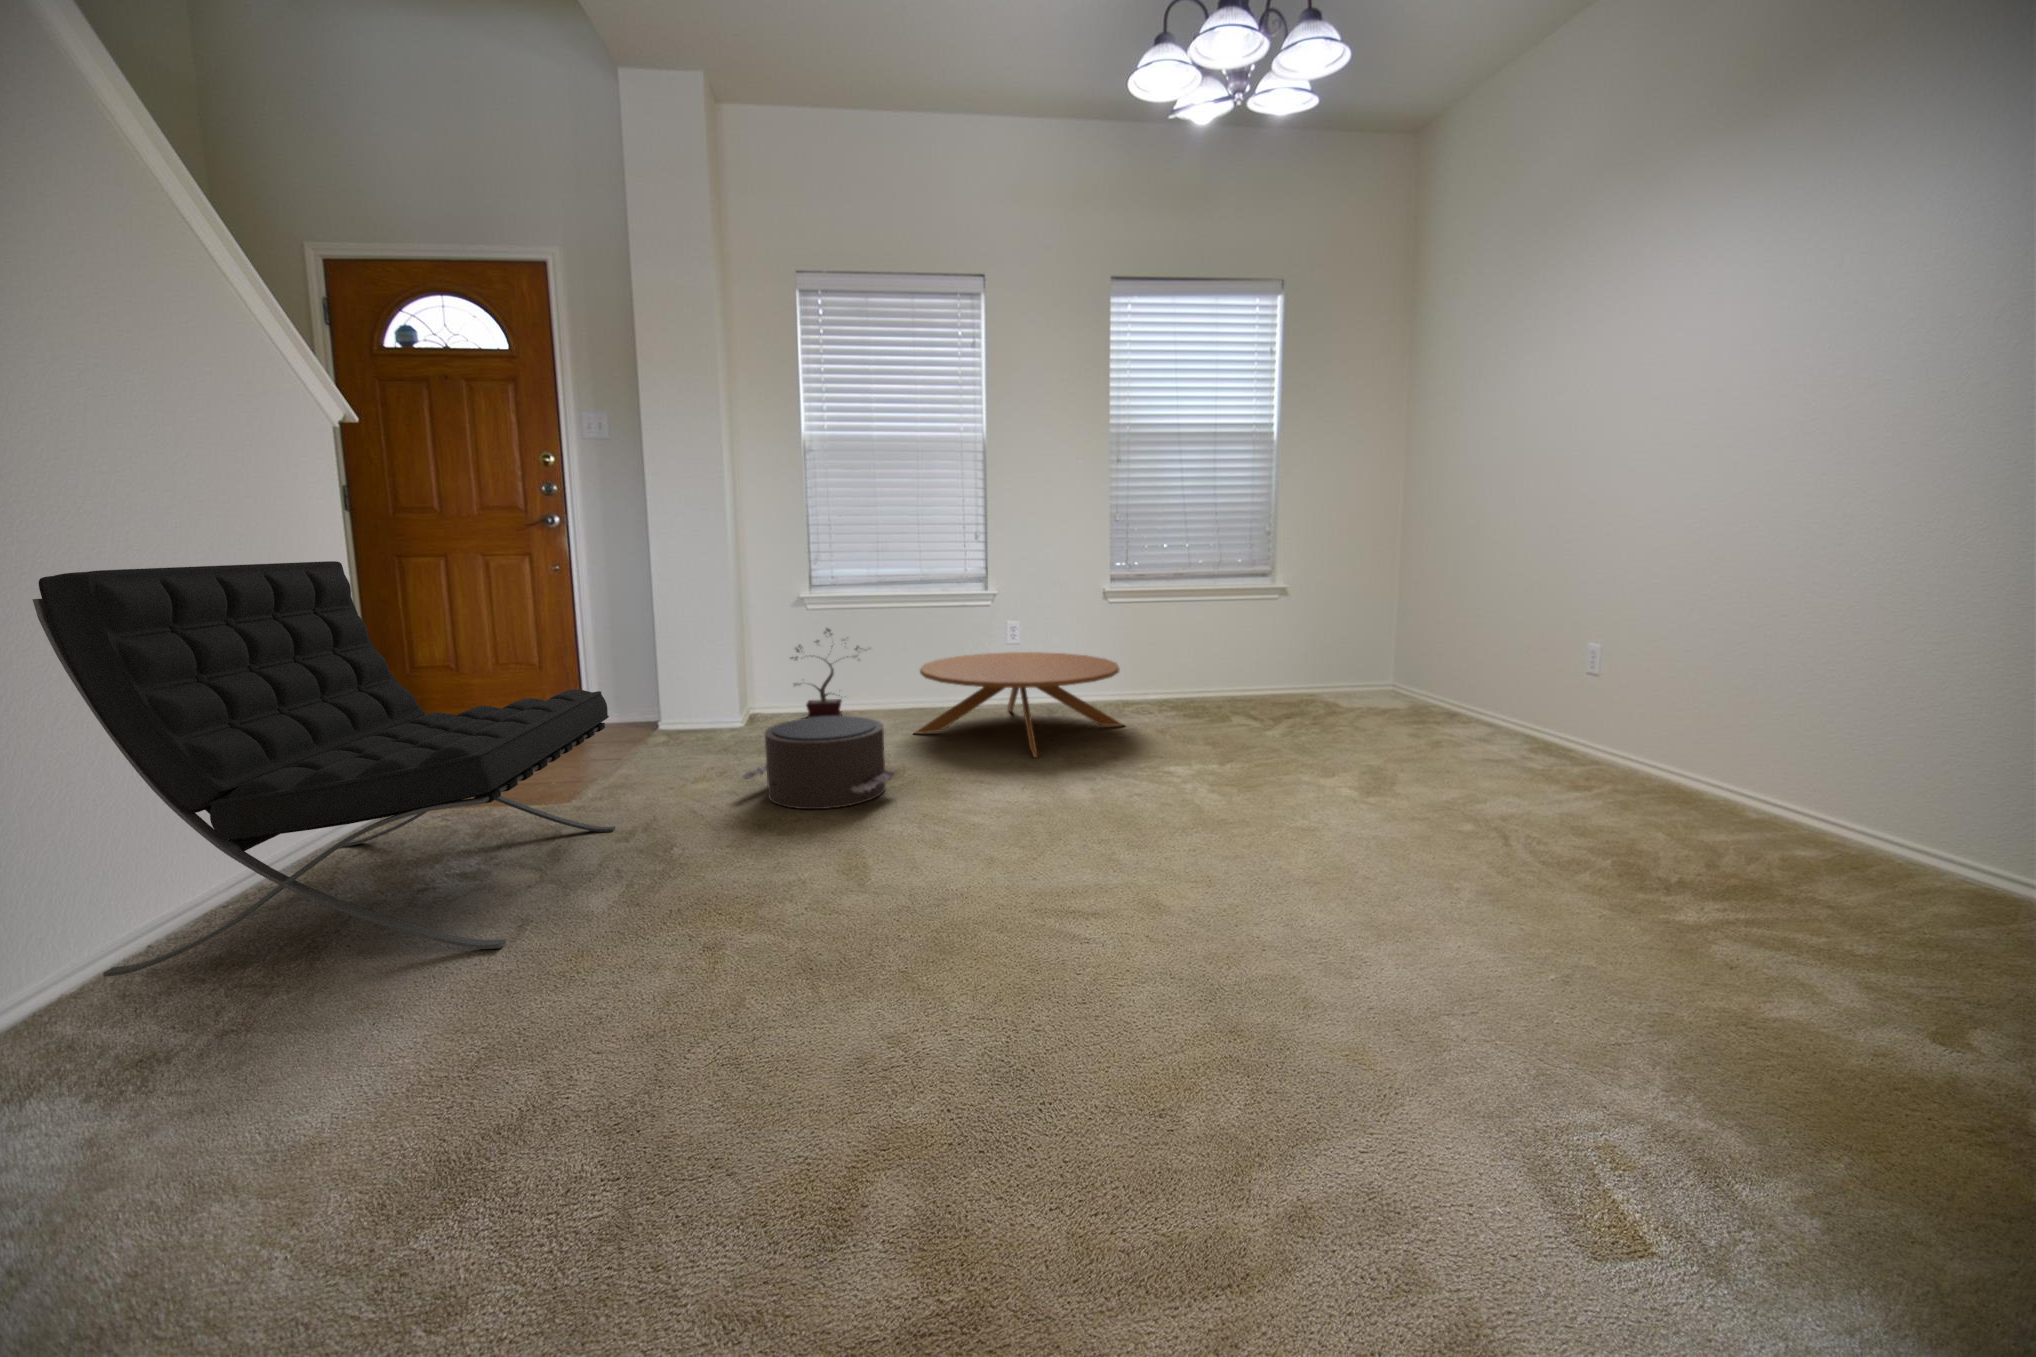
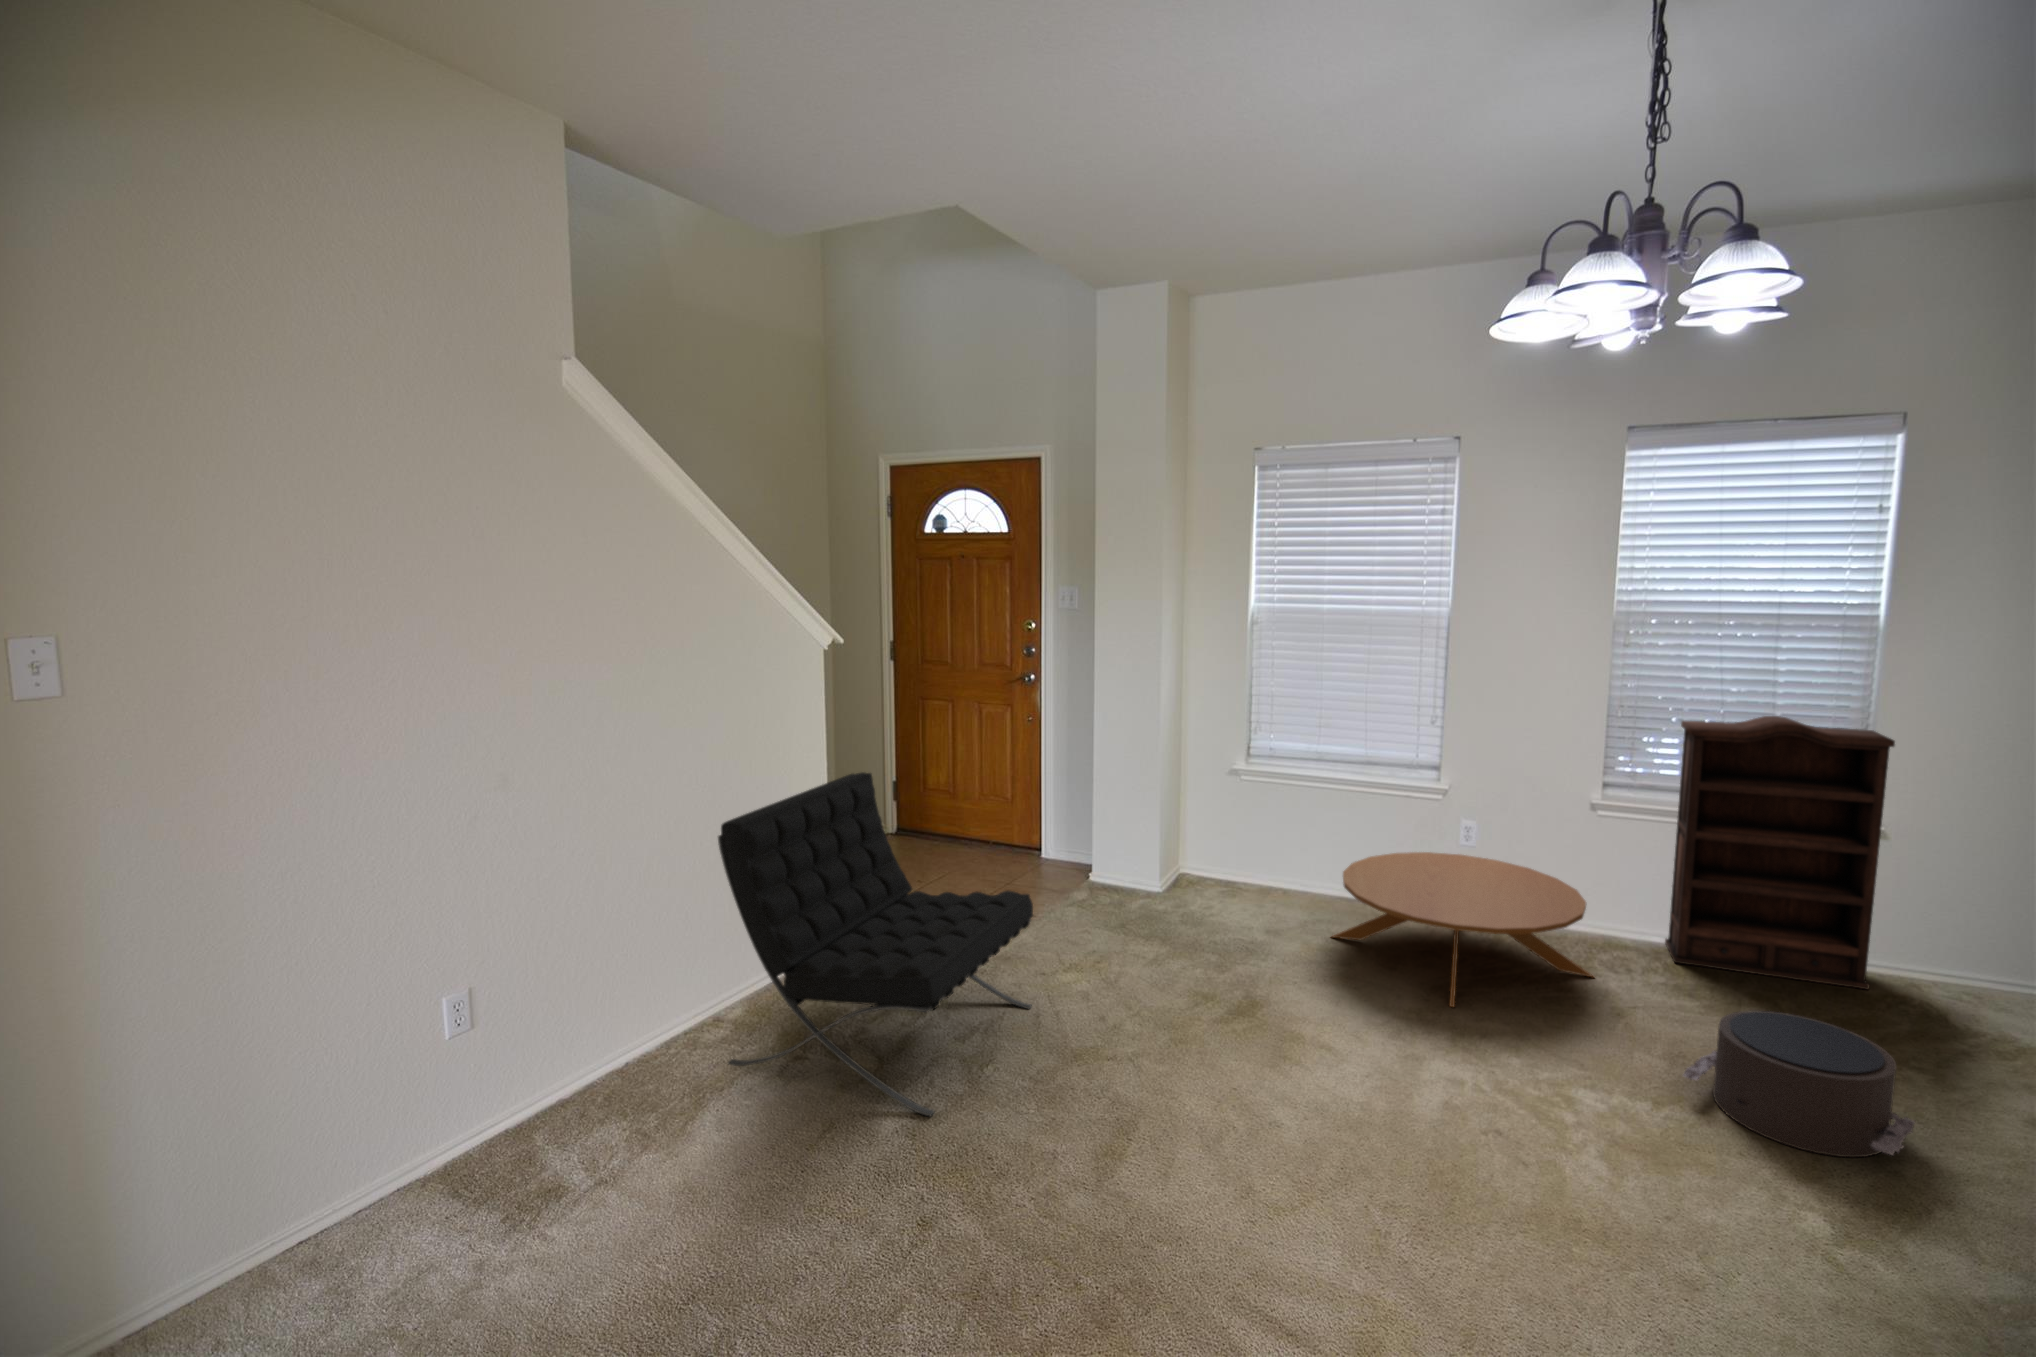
bookshelf: none [1157,510,1294,711] -> present [1665,716,1895,989]
potted plant: present [791,628,866,718] -> none [1219,801,1304,895]
pouf: present [742,716,895,809] -> present [1683,1010,1915,1157]

